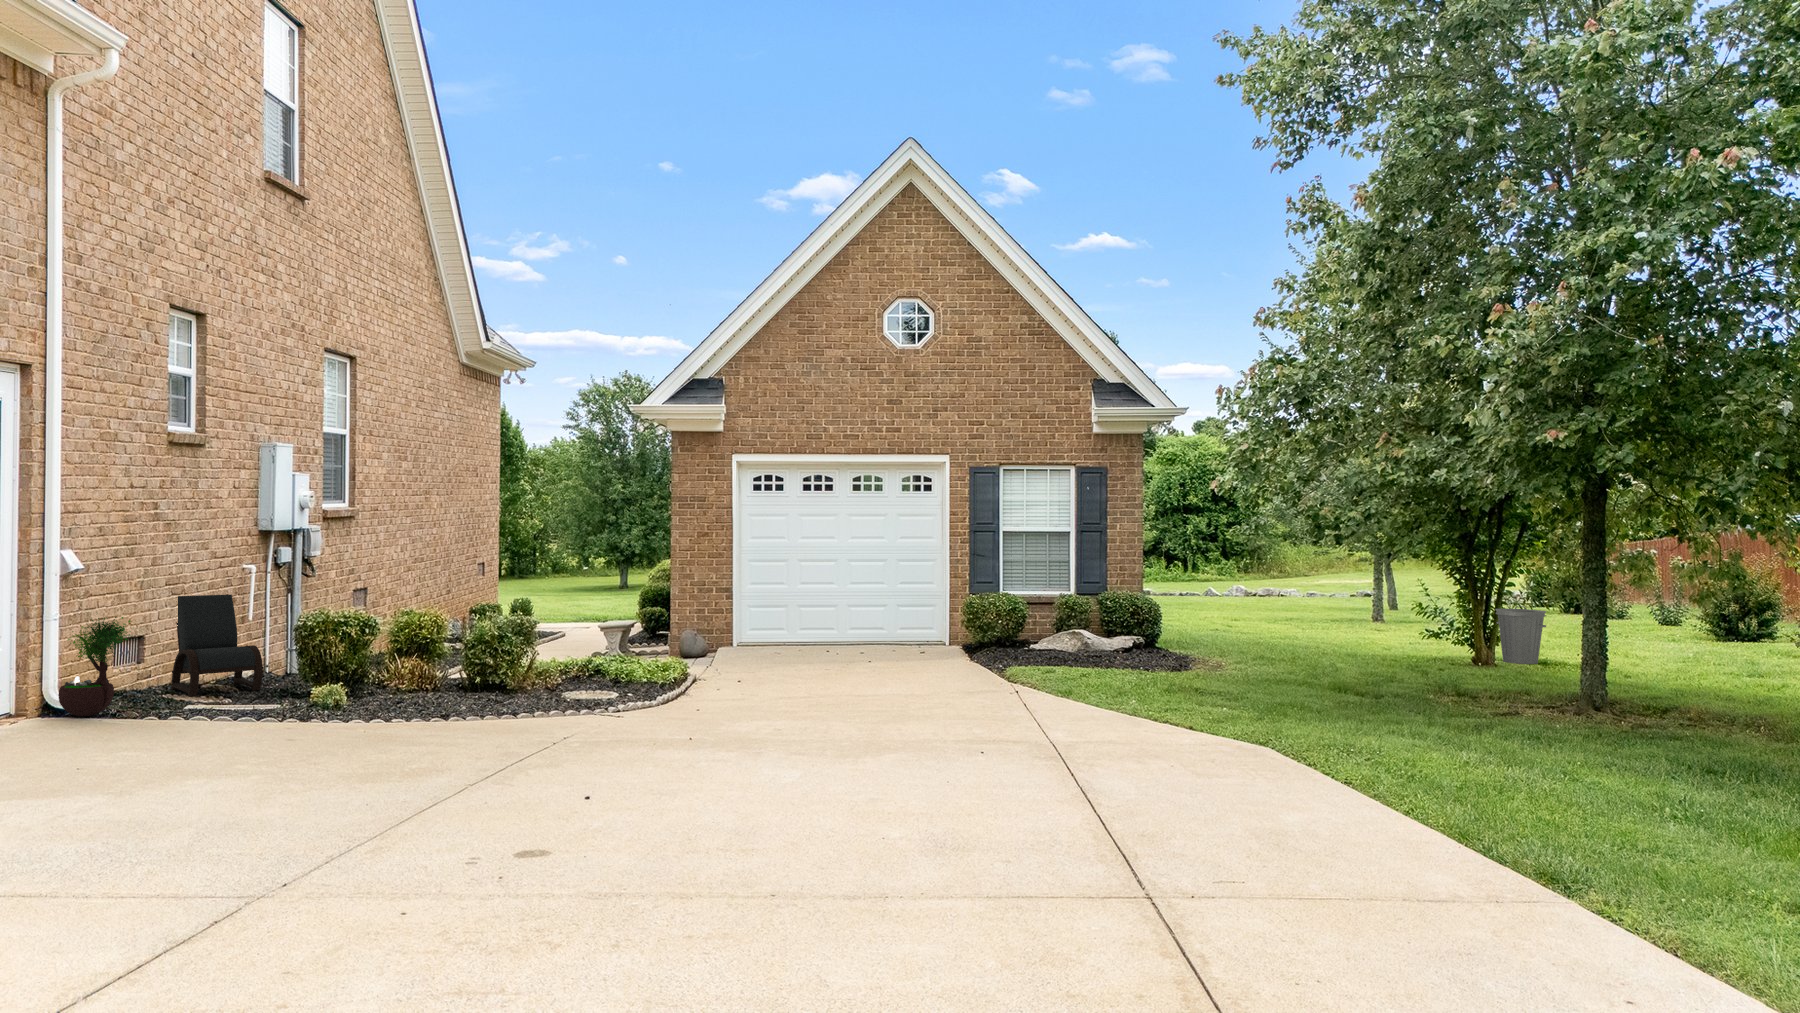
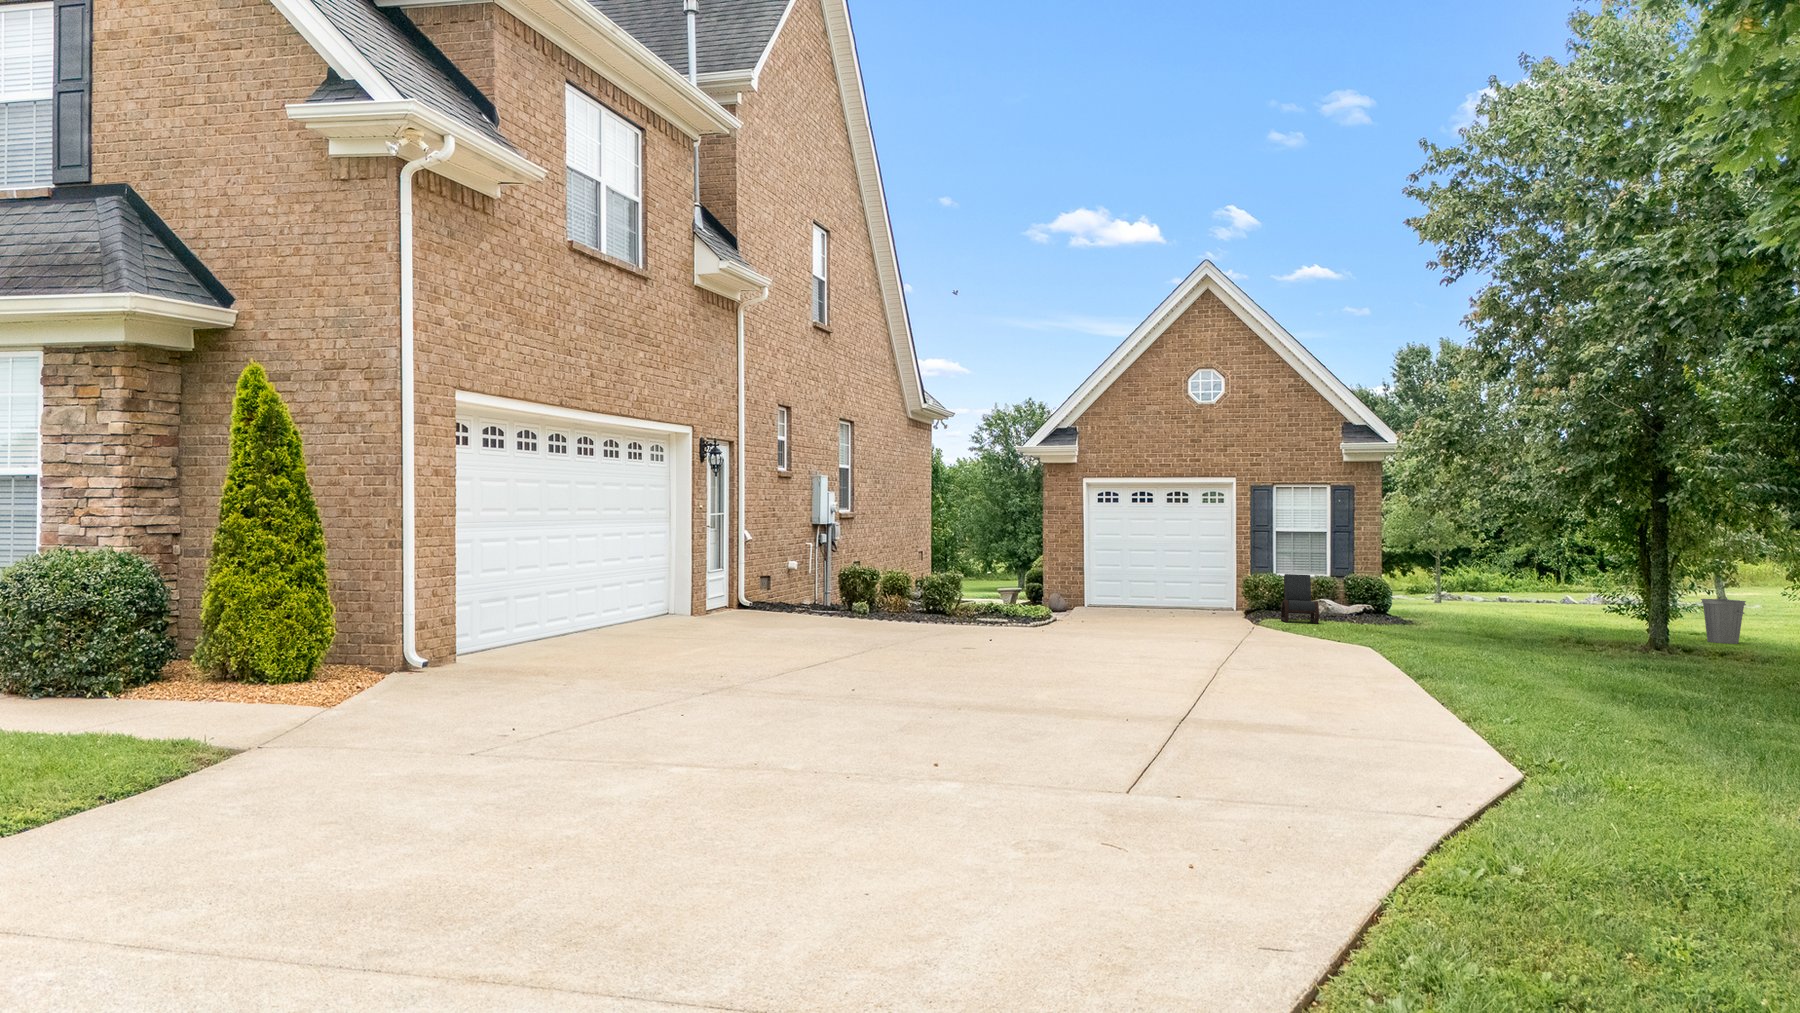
lounge chair: present [171,595,263,696] -> present [1281,574,1319,624]
potted tree: present [58,617,131,716] -> none [742,561,772,611]

